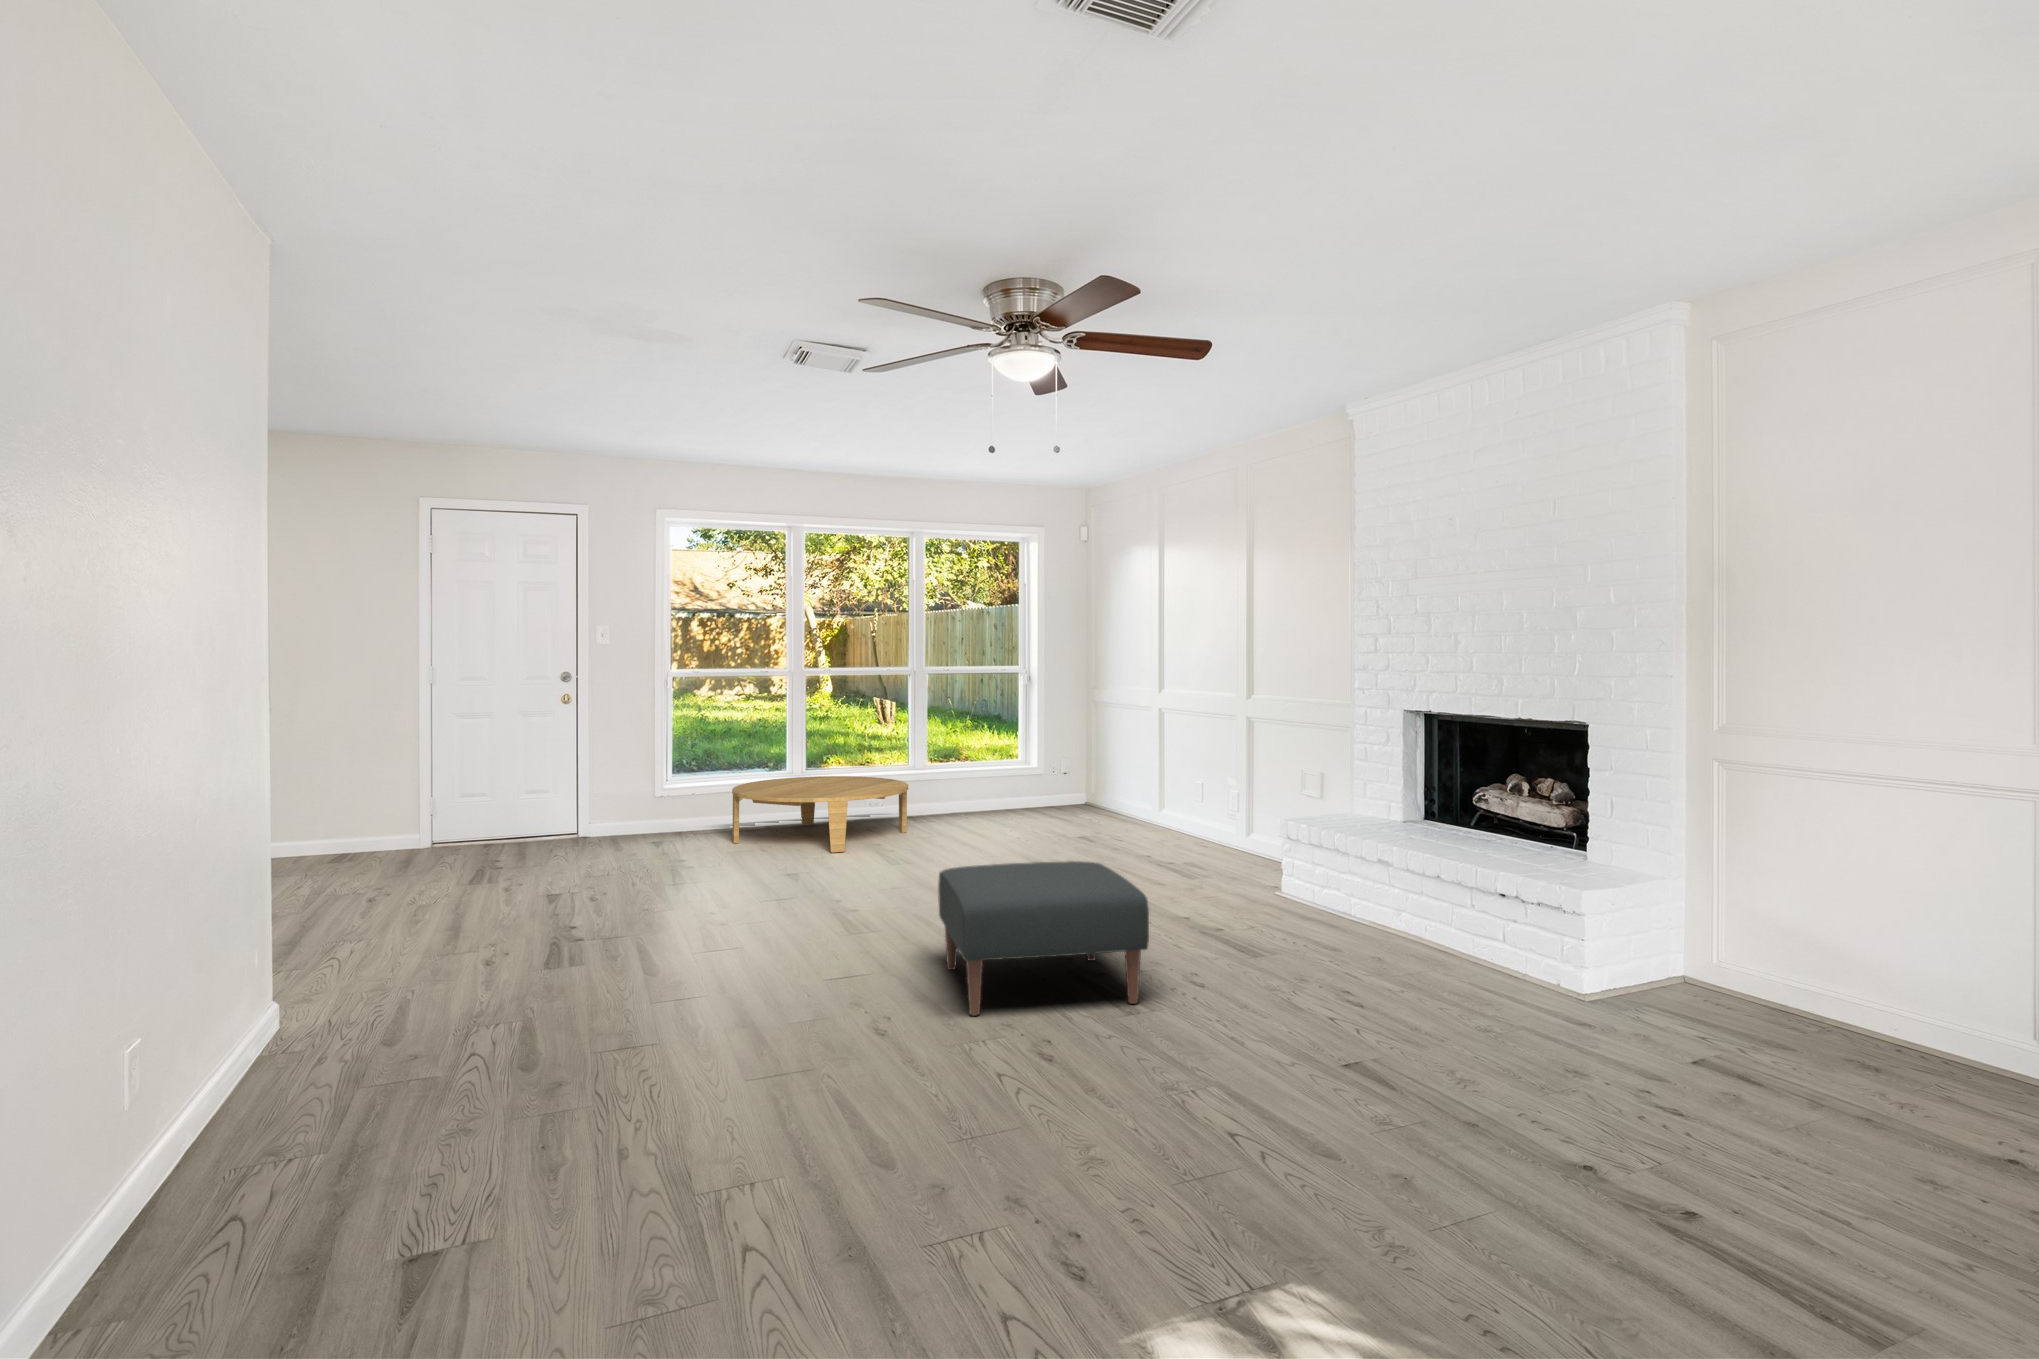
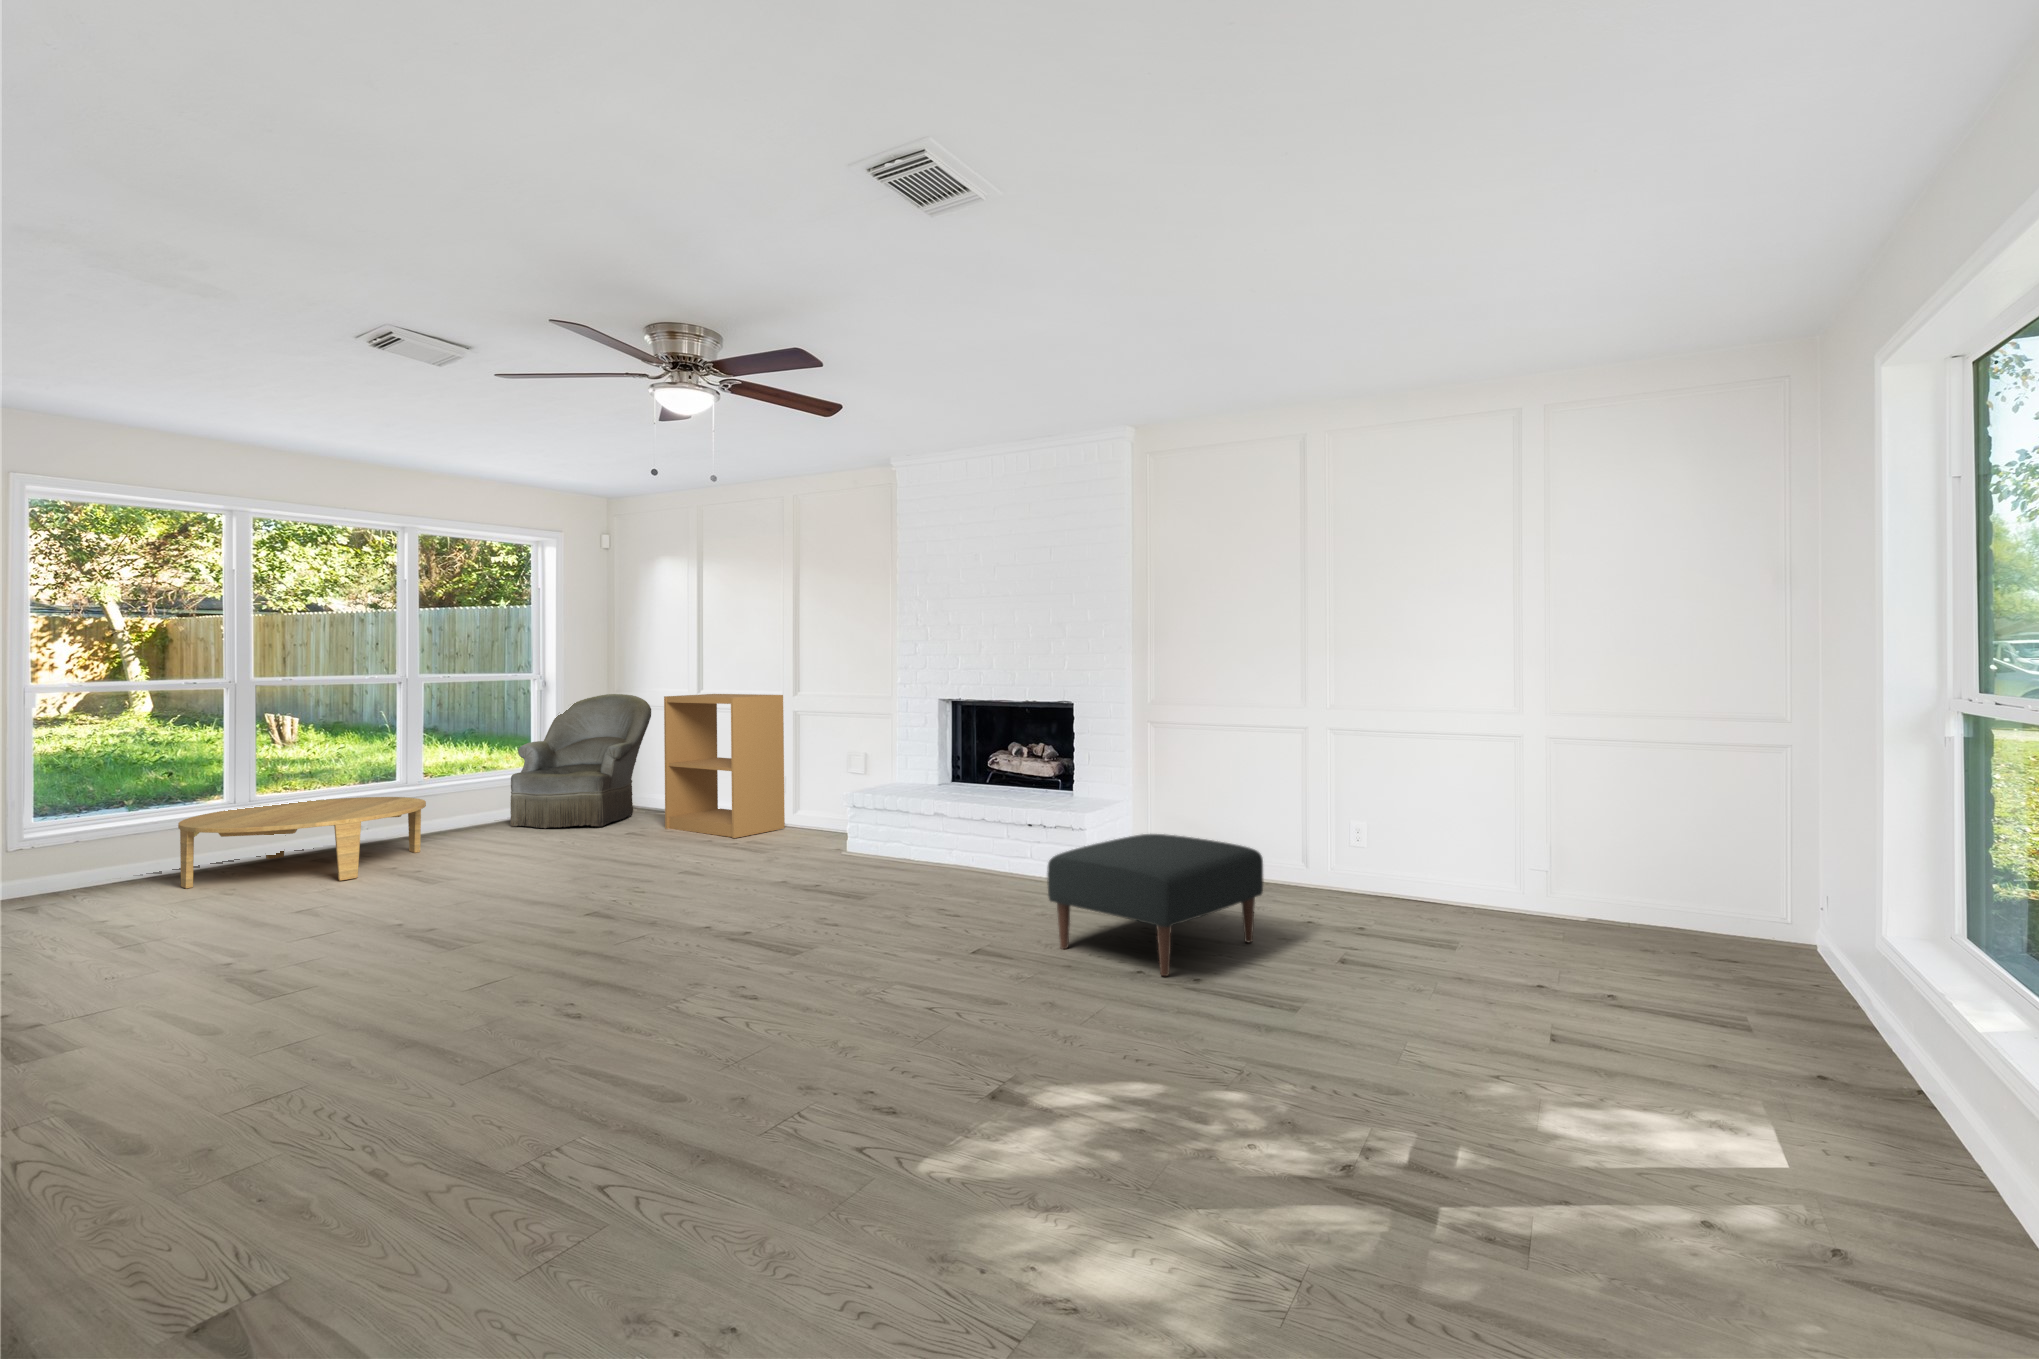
armchair: none [991,690,1120,826] -> present [510,694,651,829]
bookshelf: none [1120,694,1239,856] -> present [664,694,785,838]
ottoman: present [938,861,1149,1016] -> present [1047,834,1263,976]

